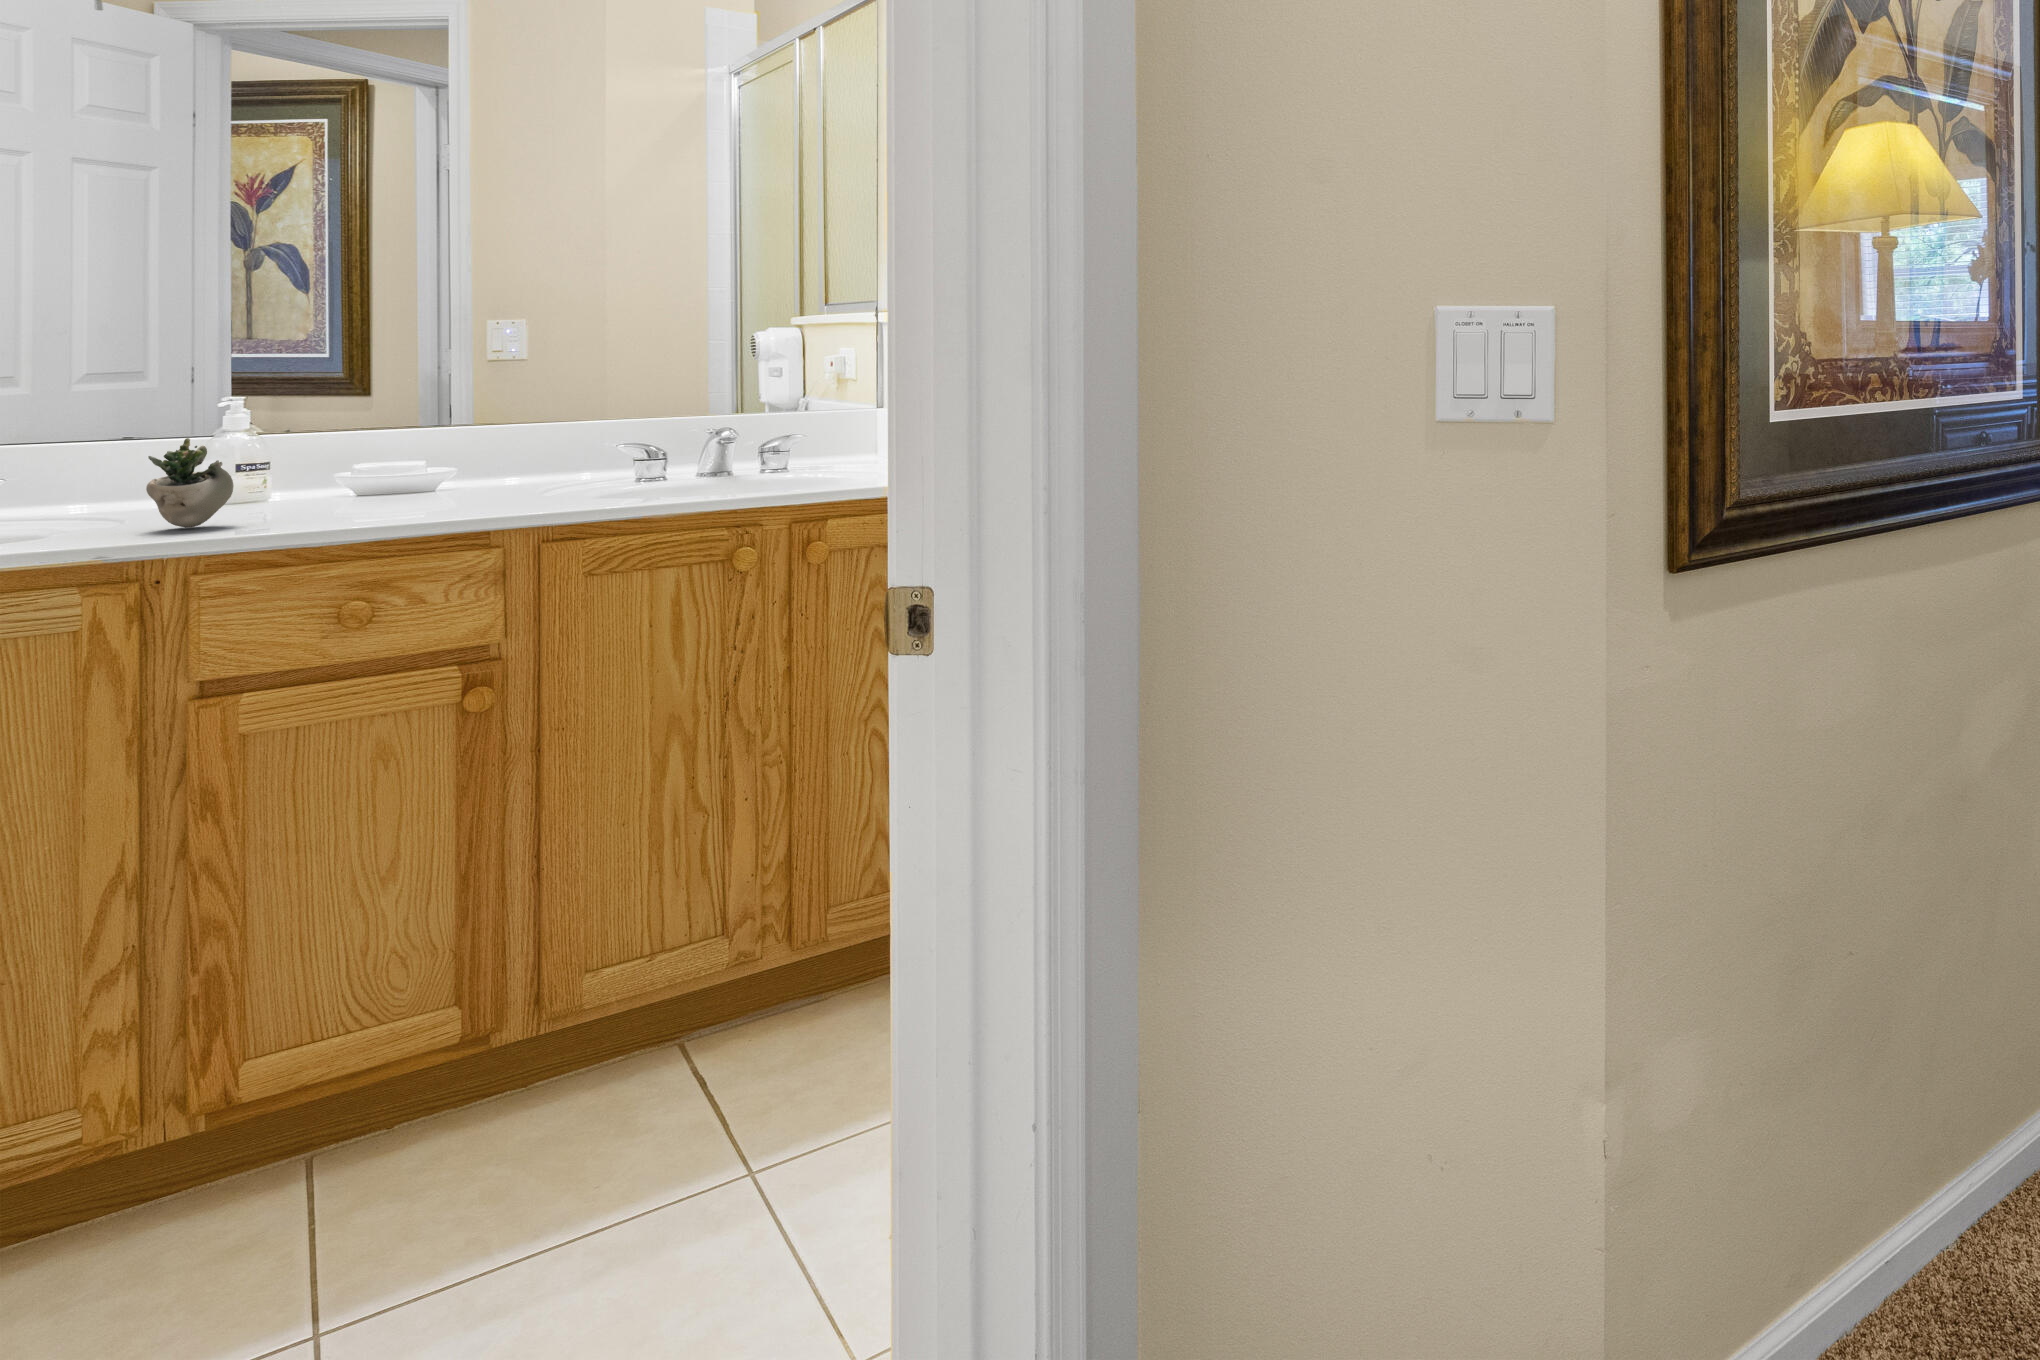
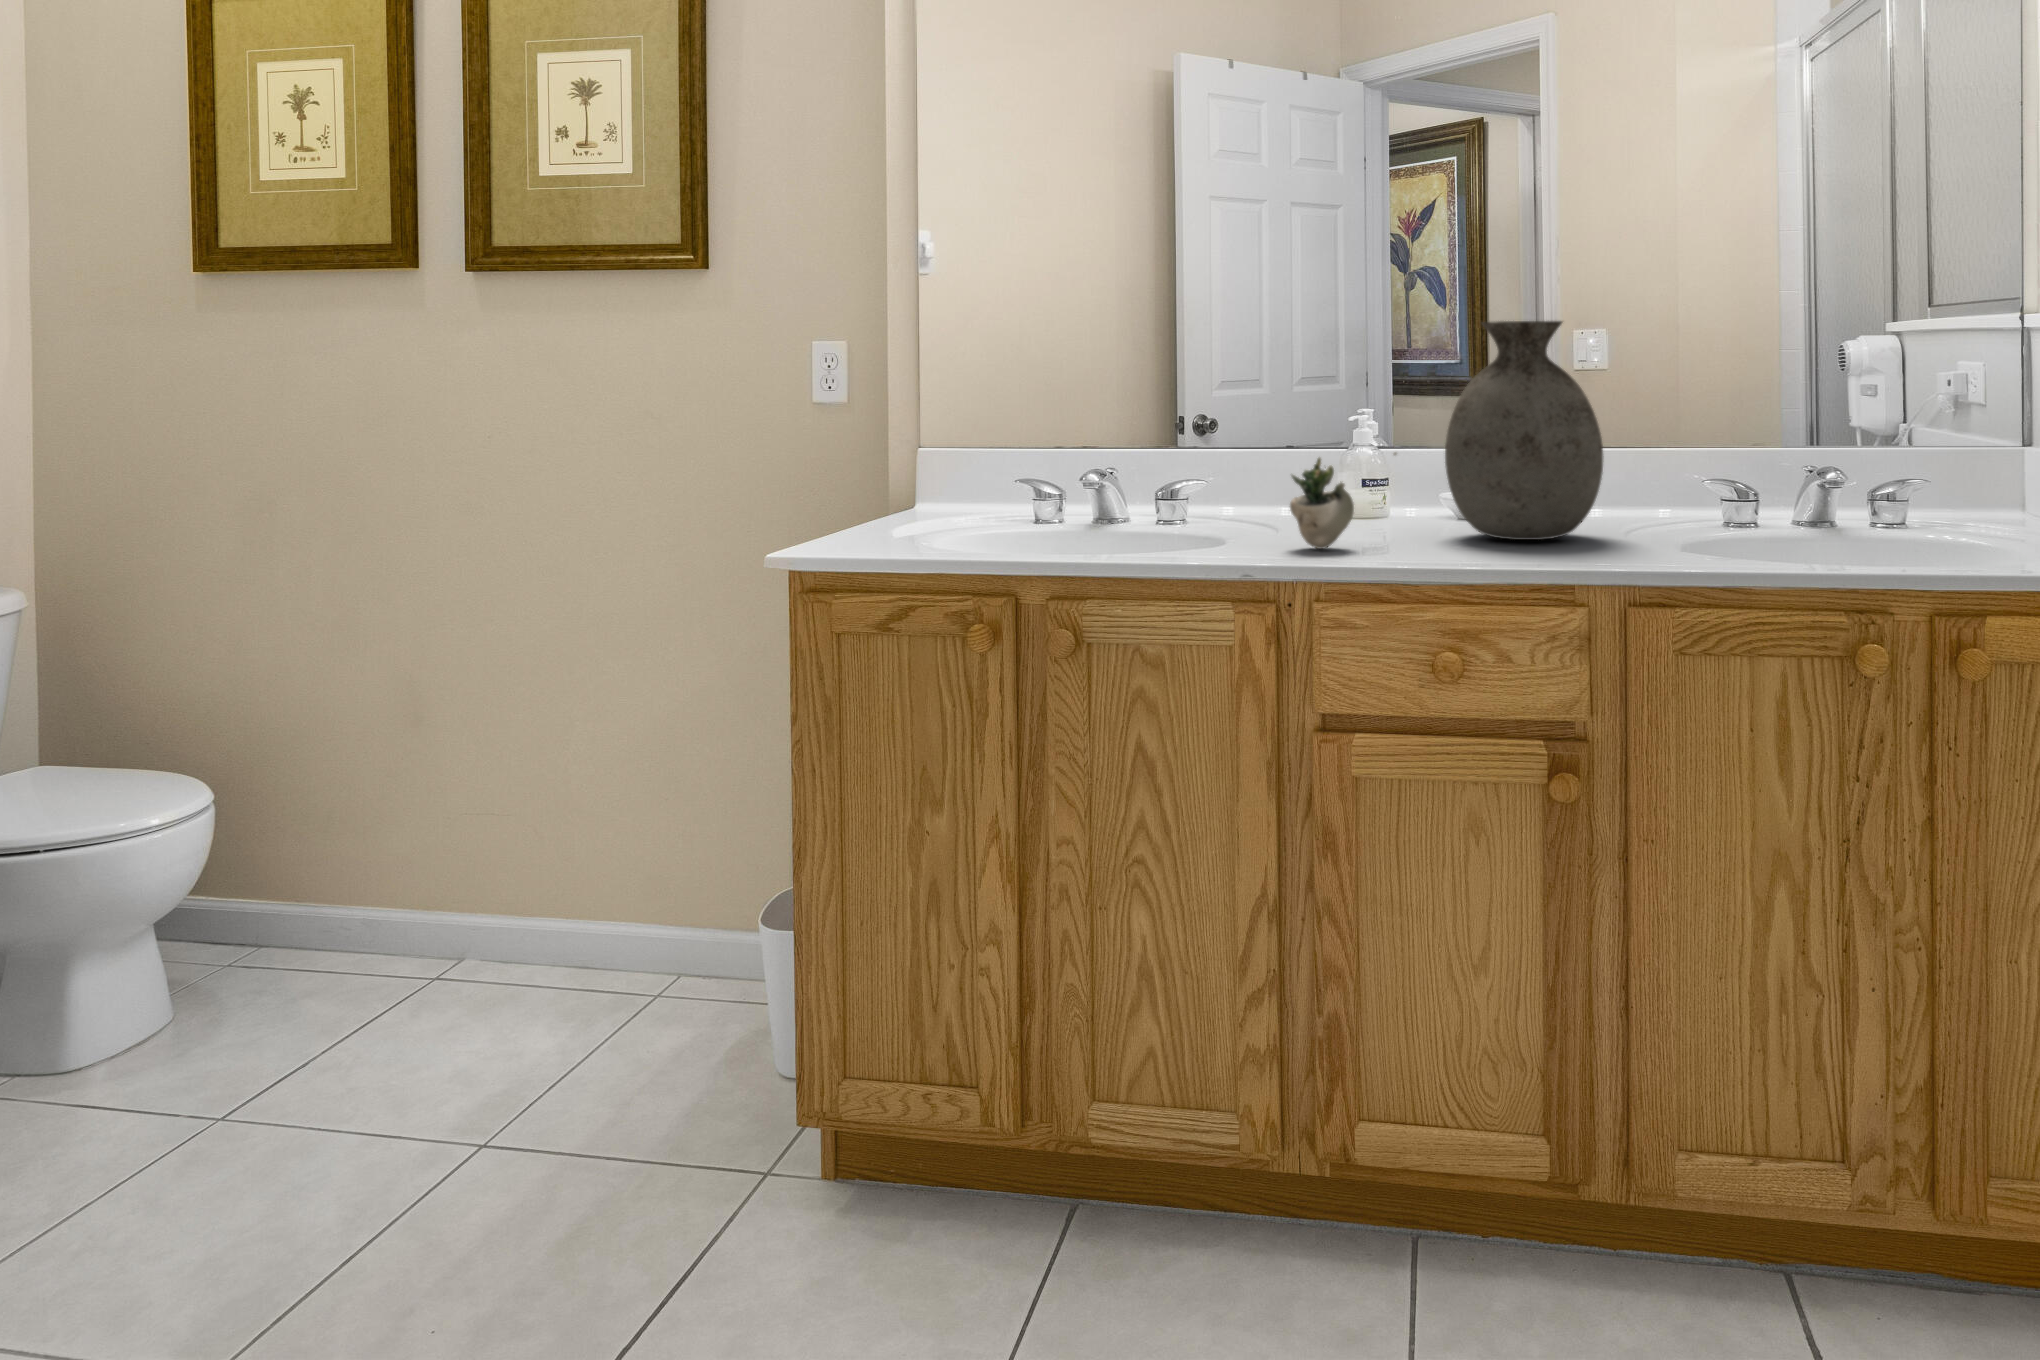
vase: none [345,310,520,504] -> present [1445,321,1603,540]

